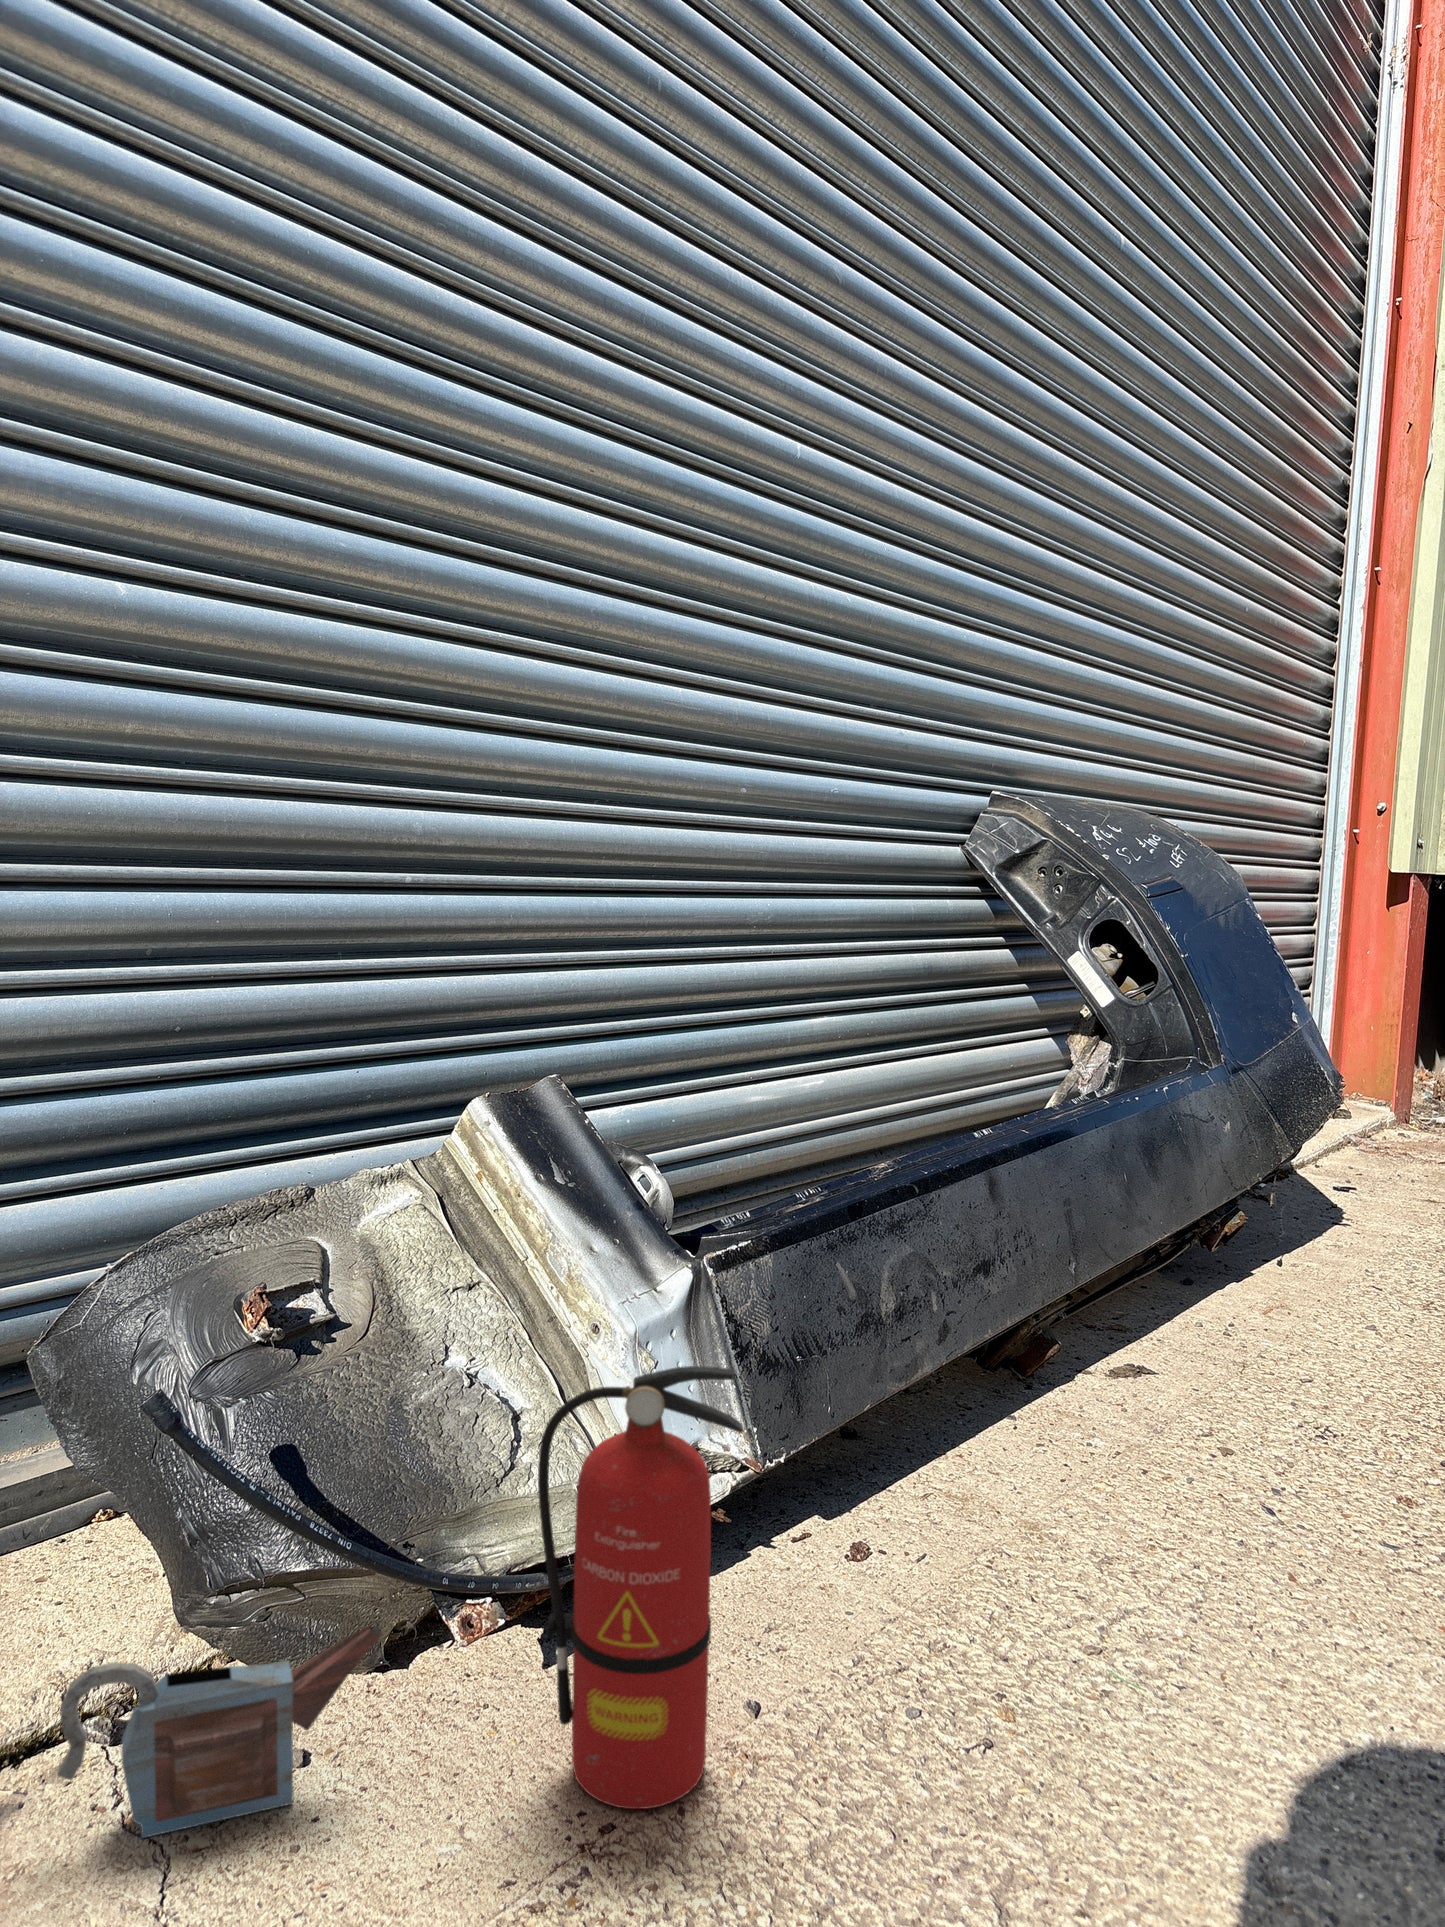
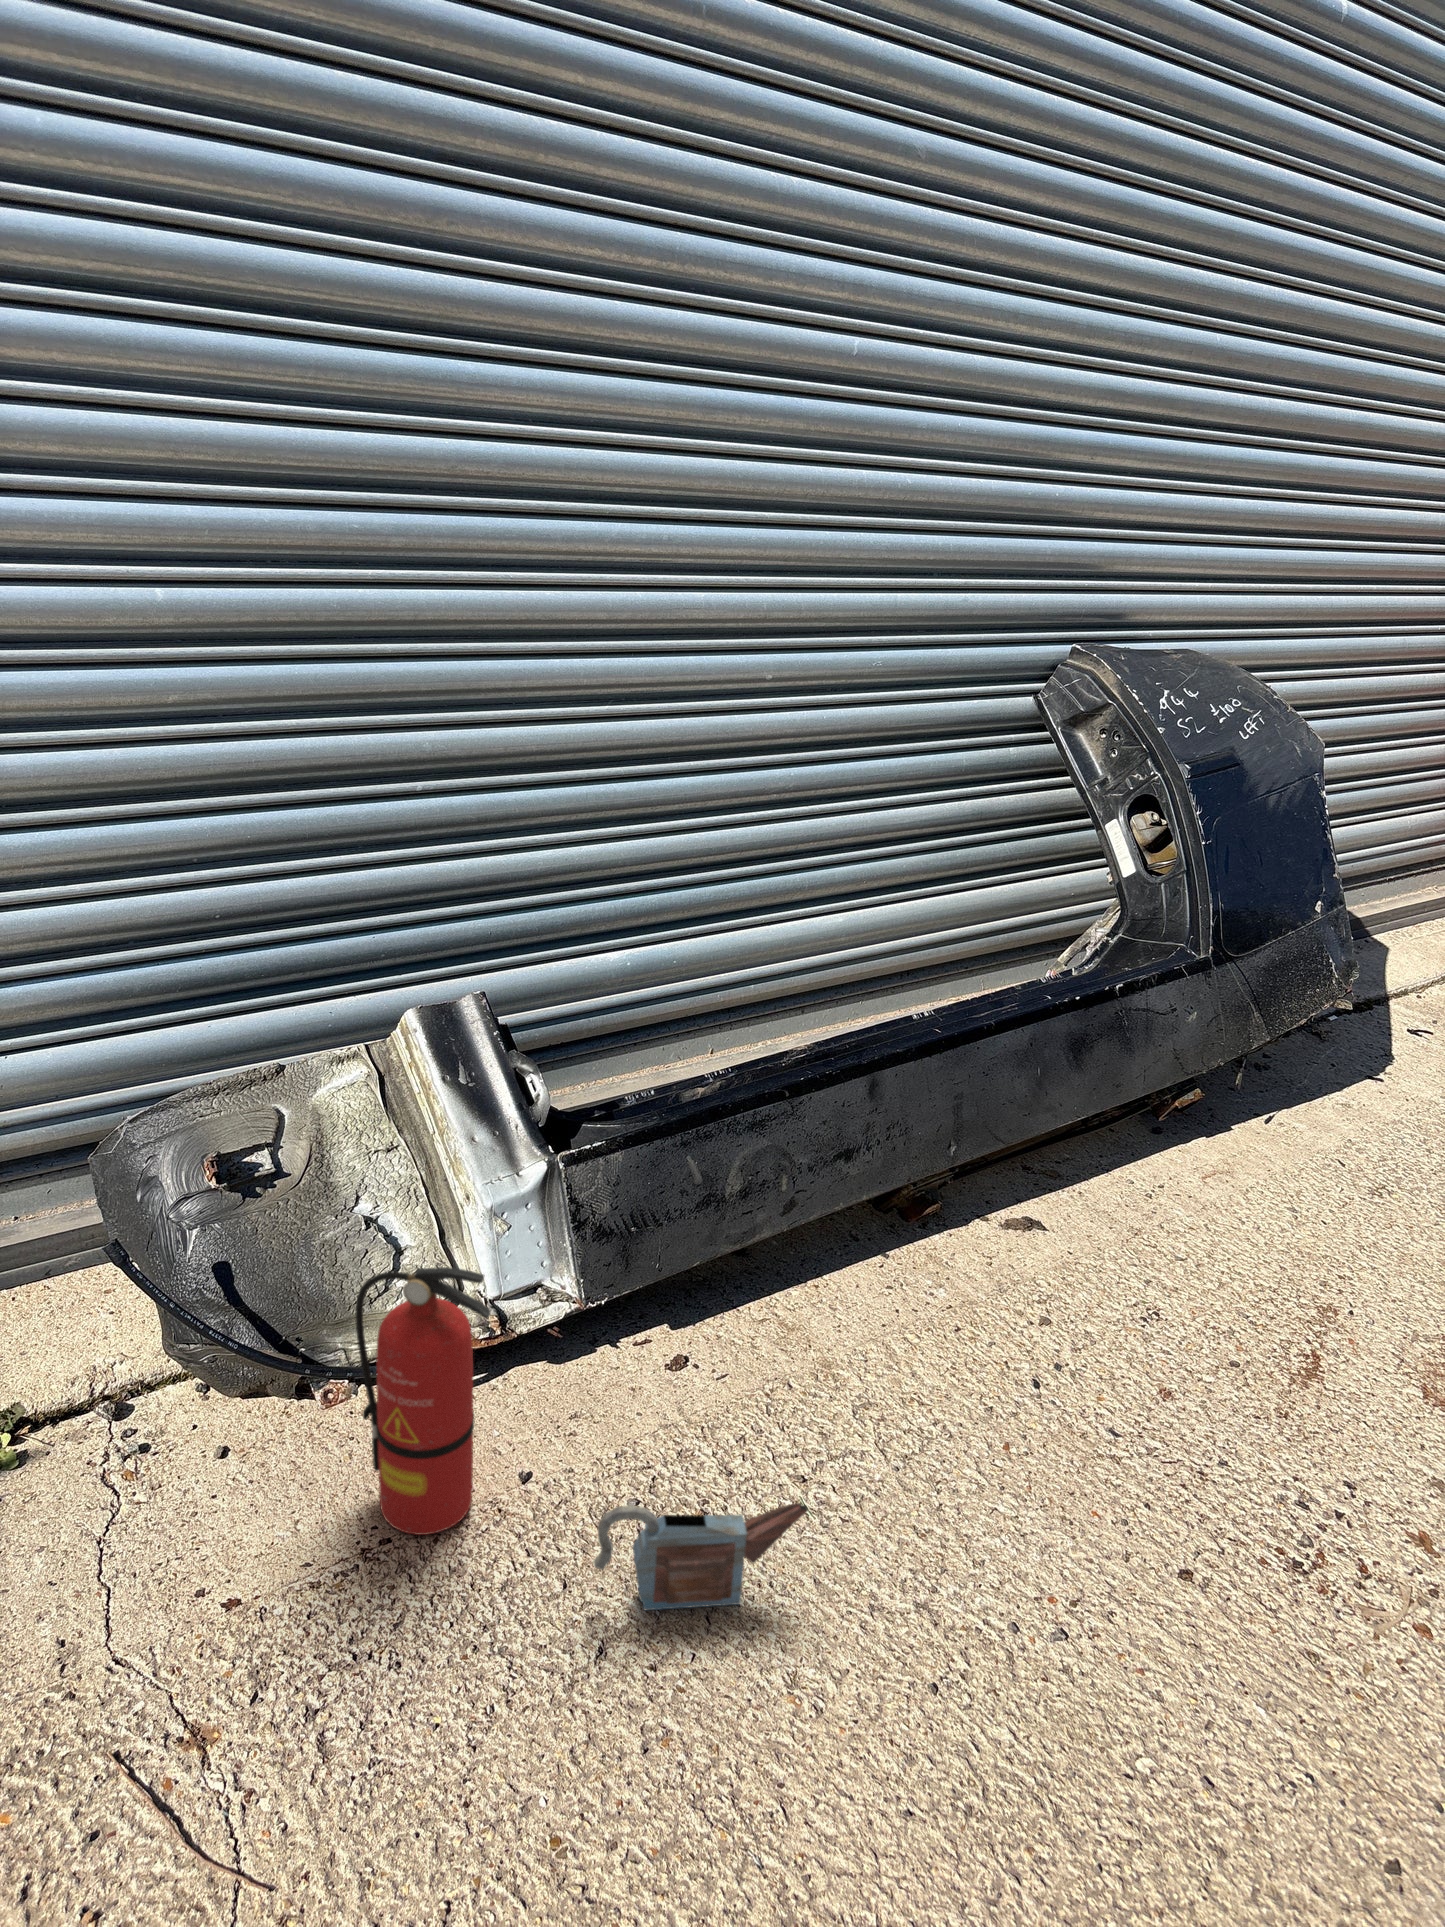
watering can: present [57,1625,382,1838] -> present [594,1503,808,1610]

